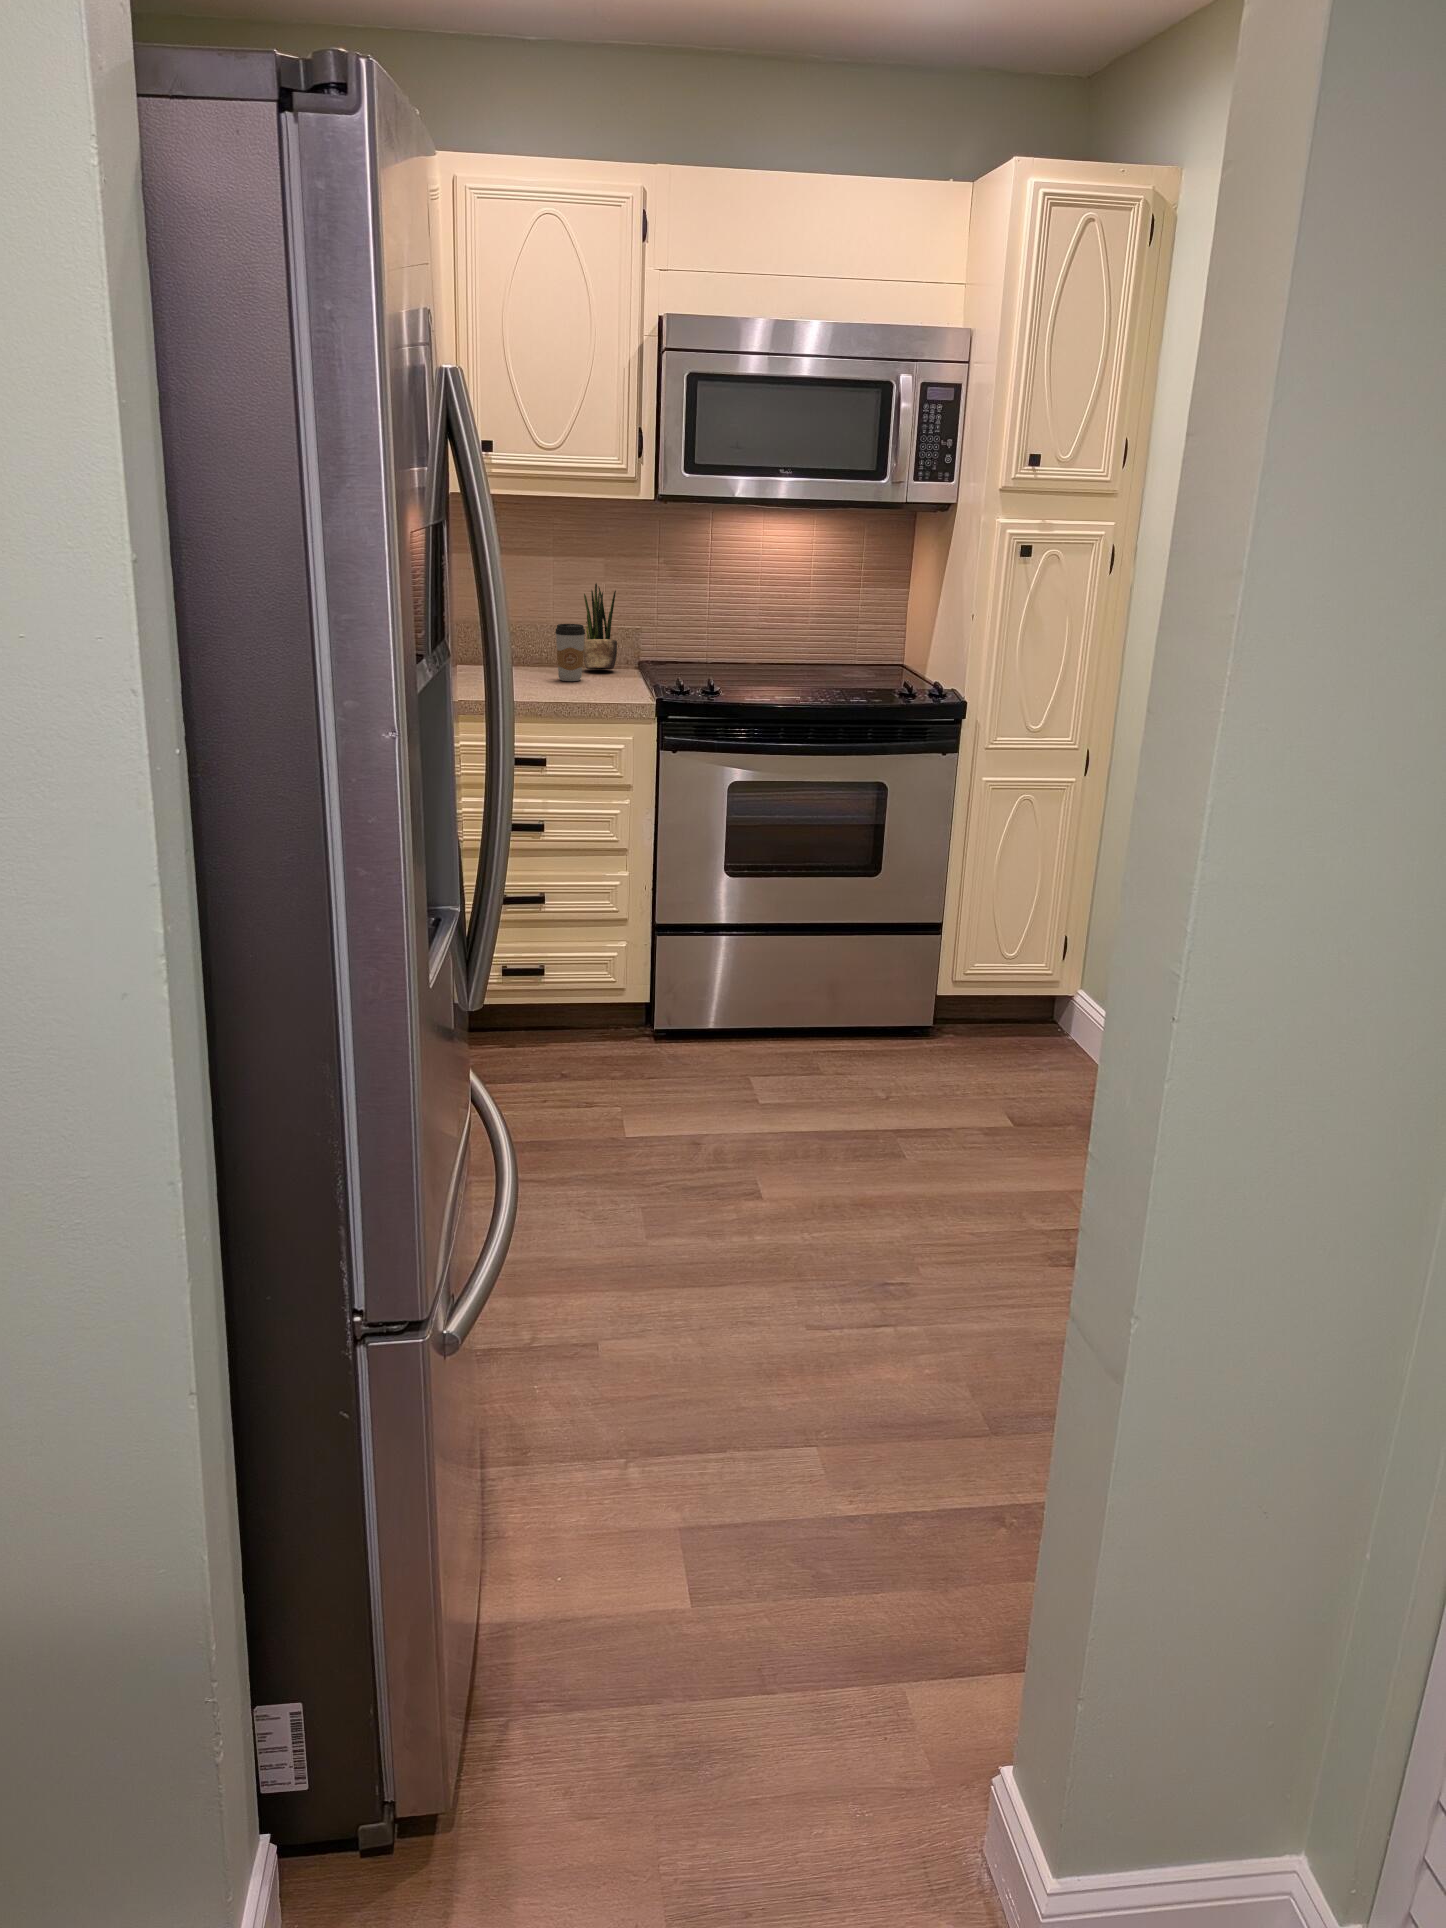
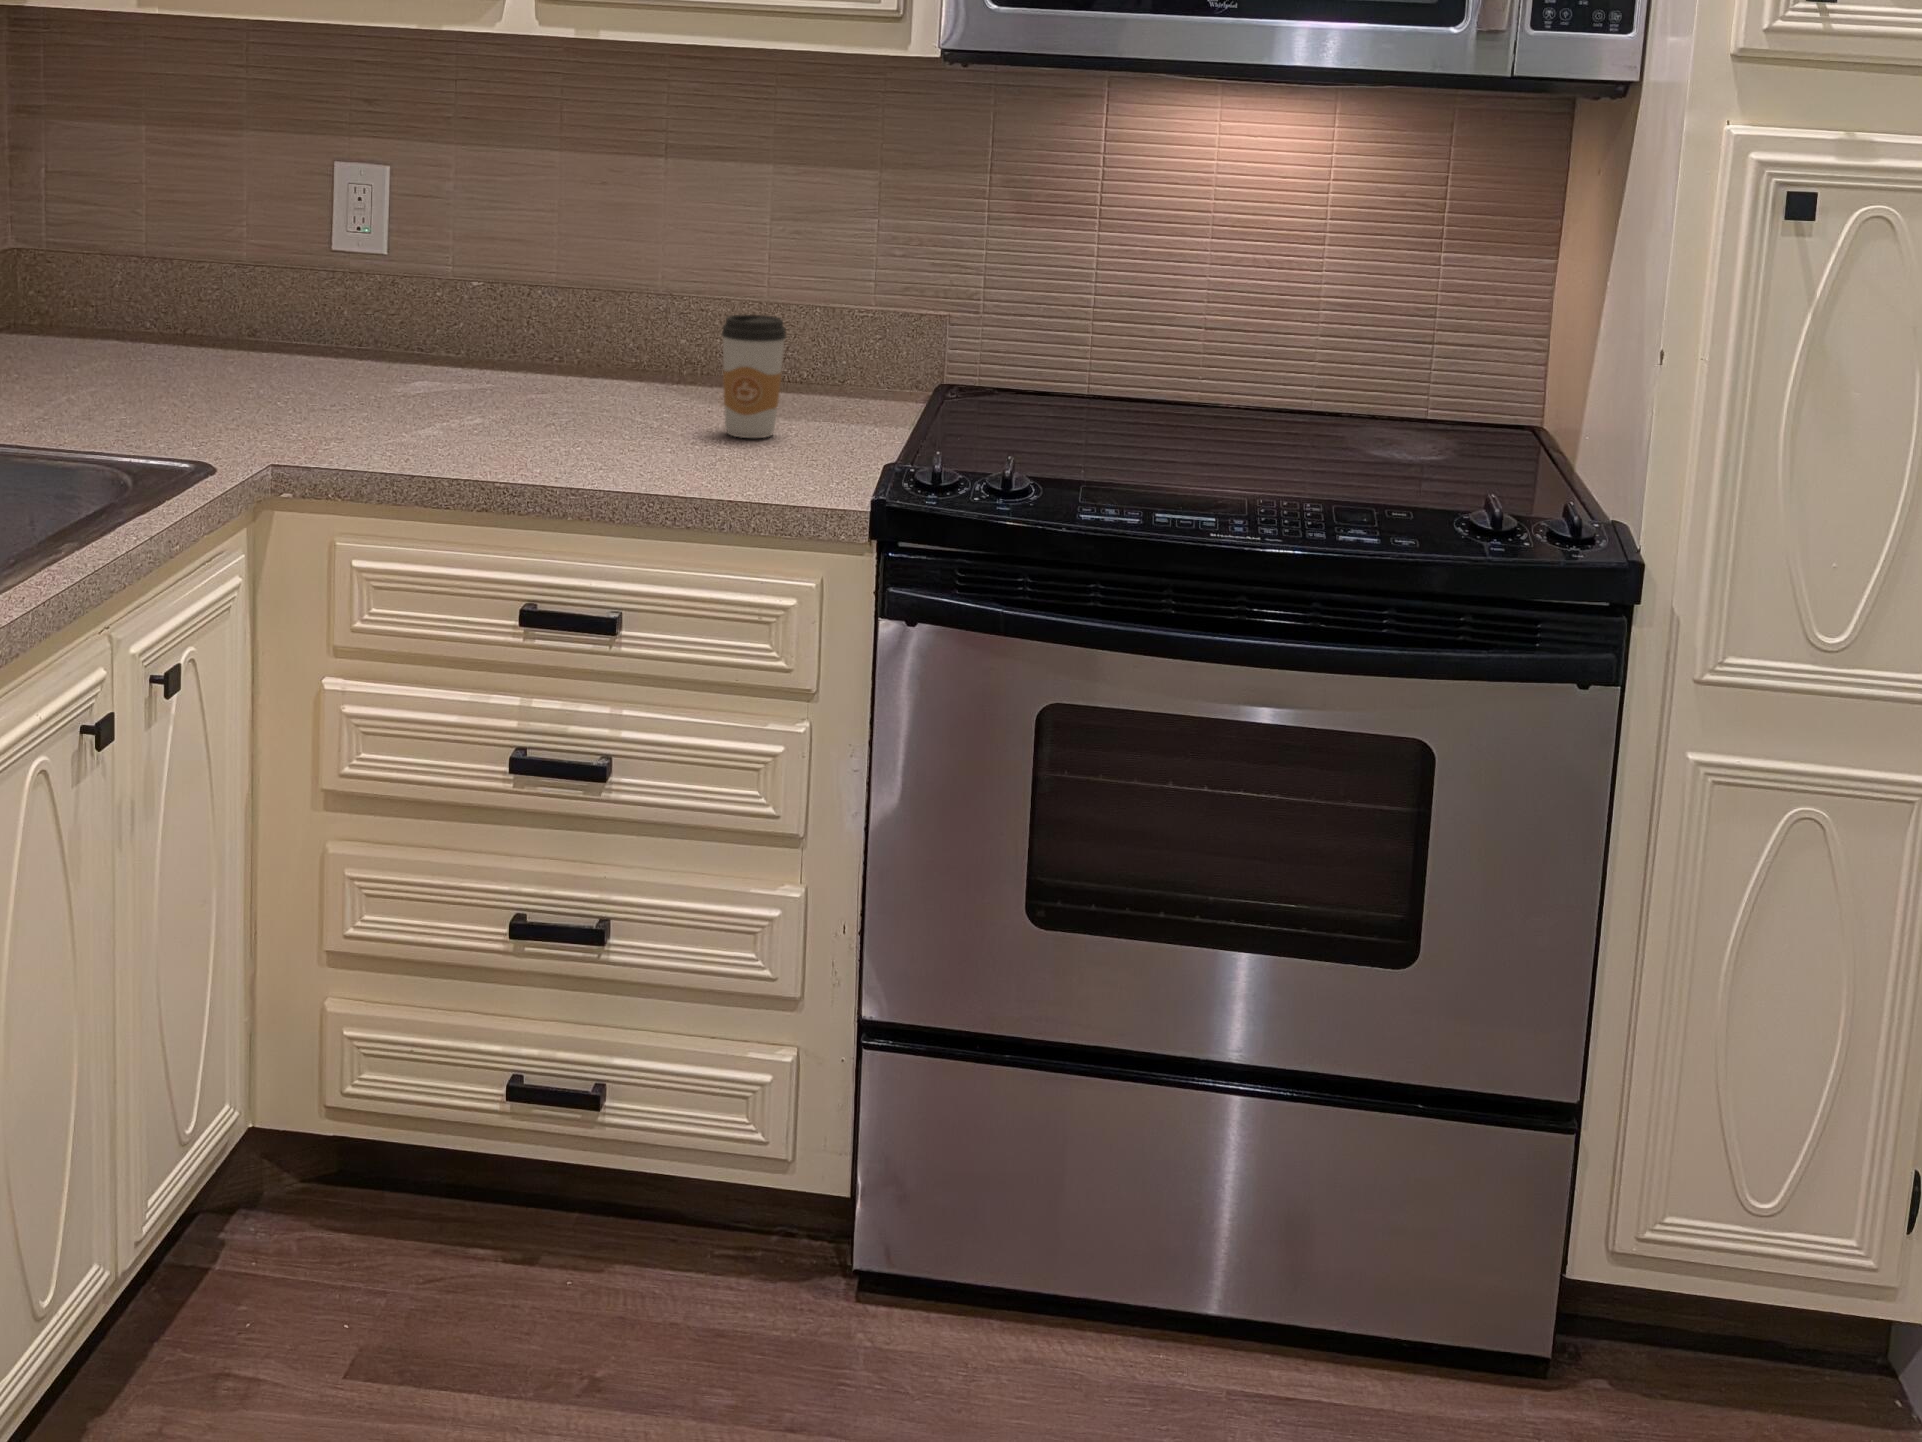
potted plant: present [583,583,617,669] -> none [806,230,886,413]

